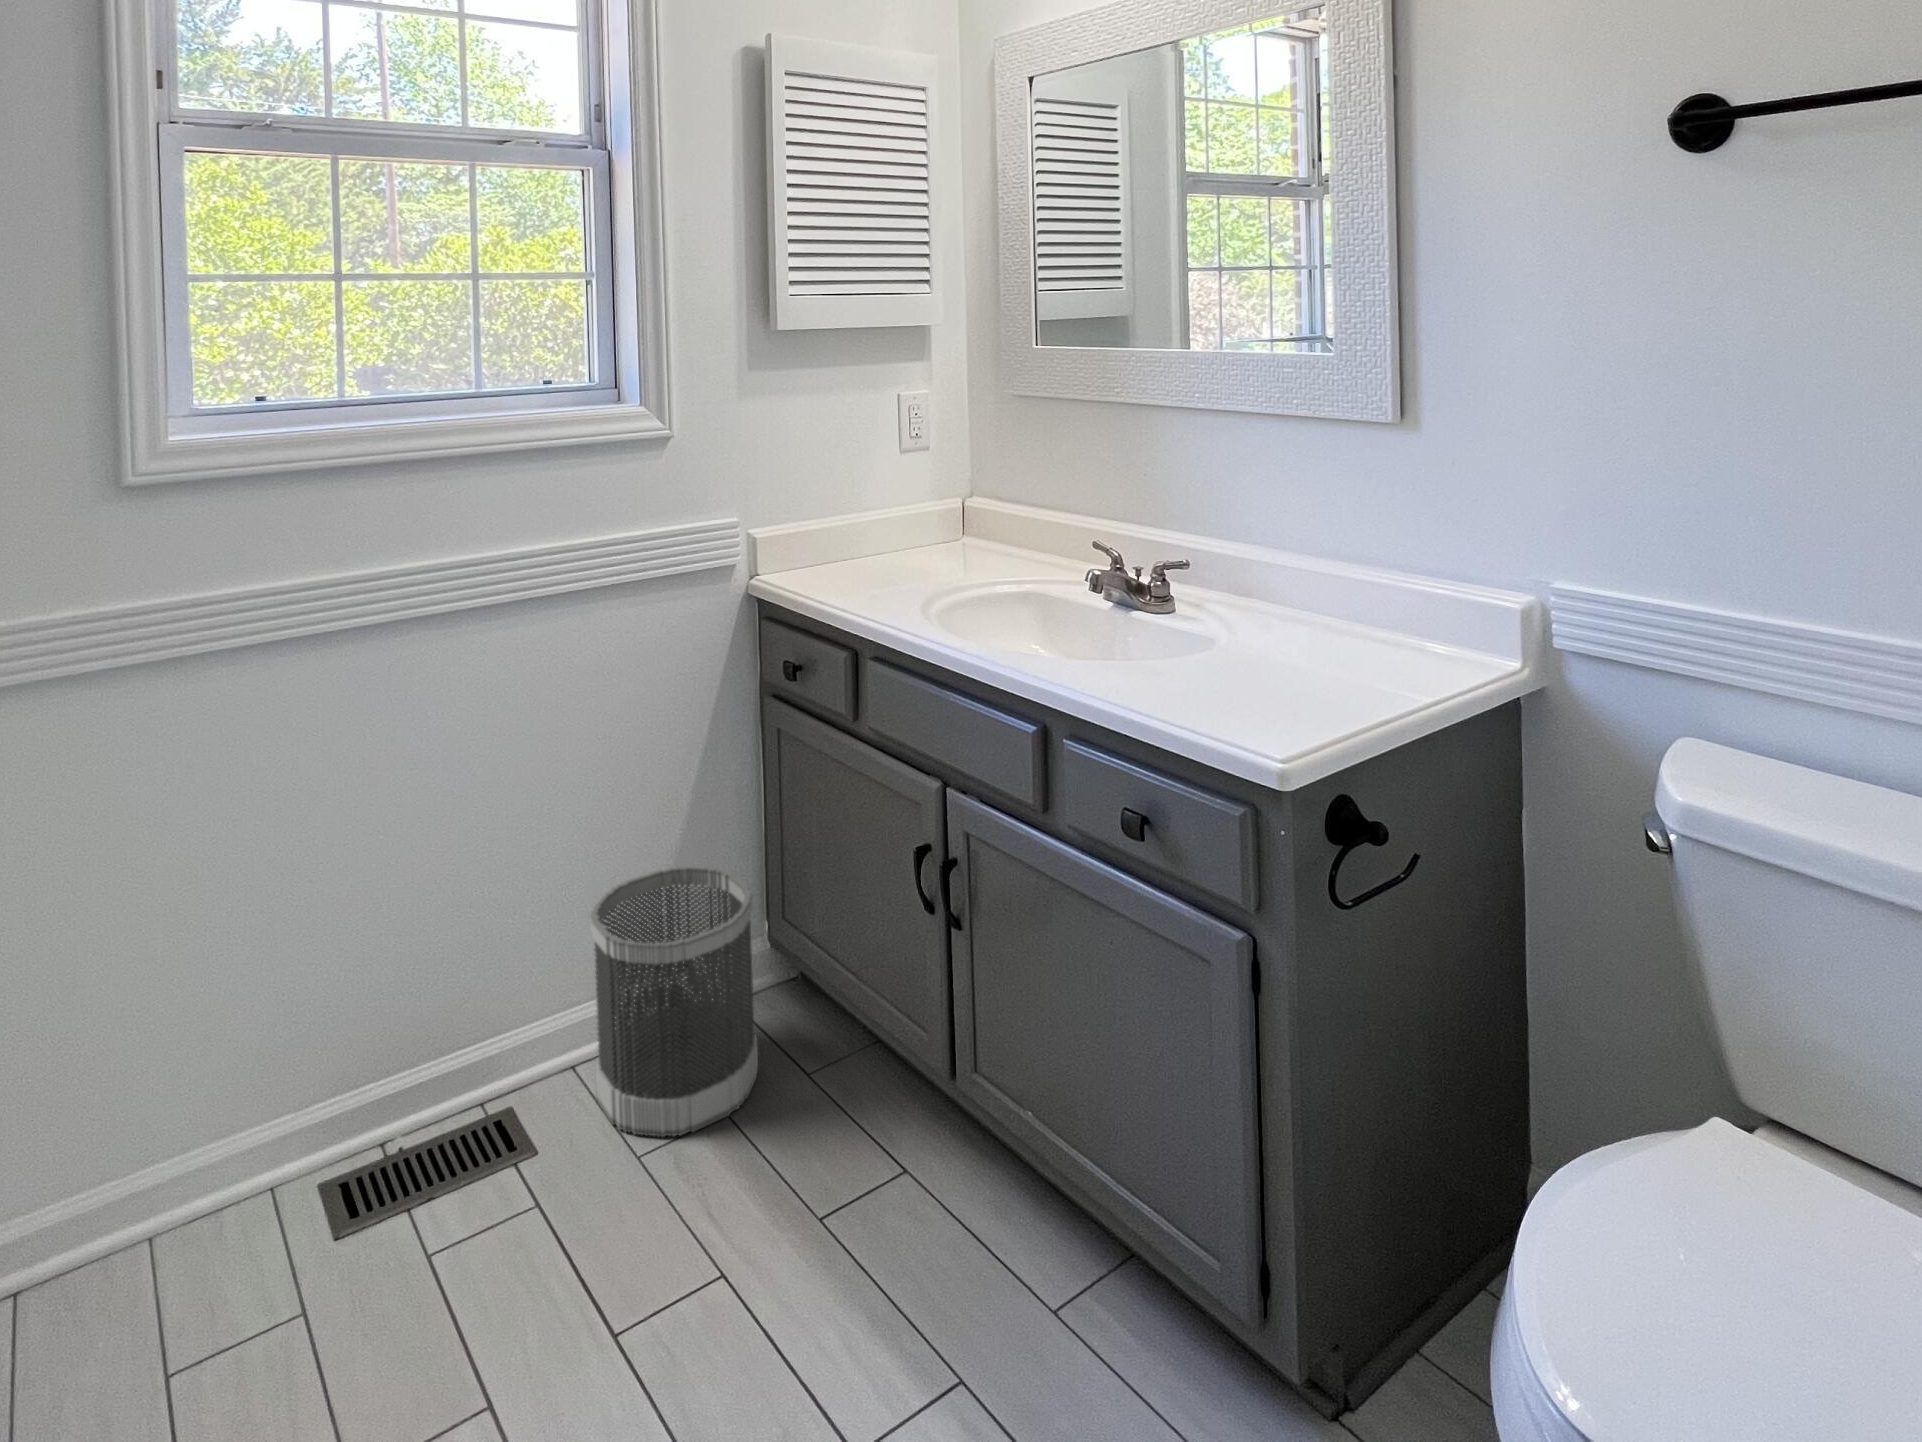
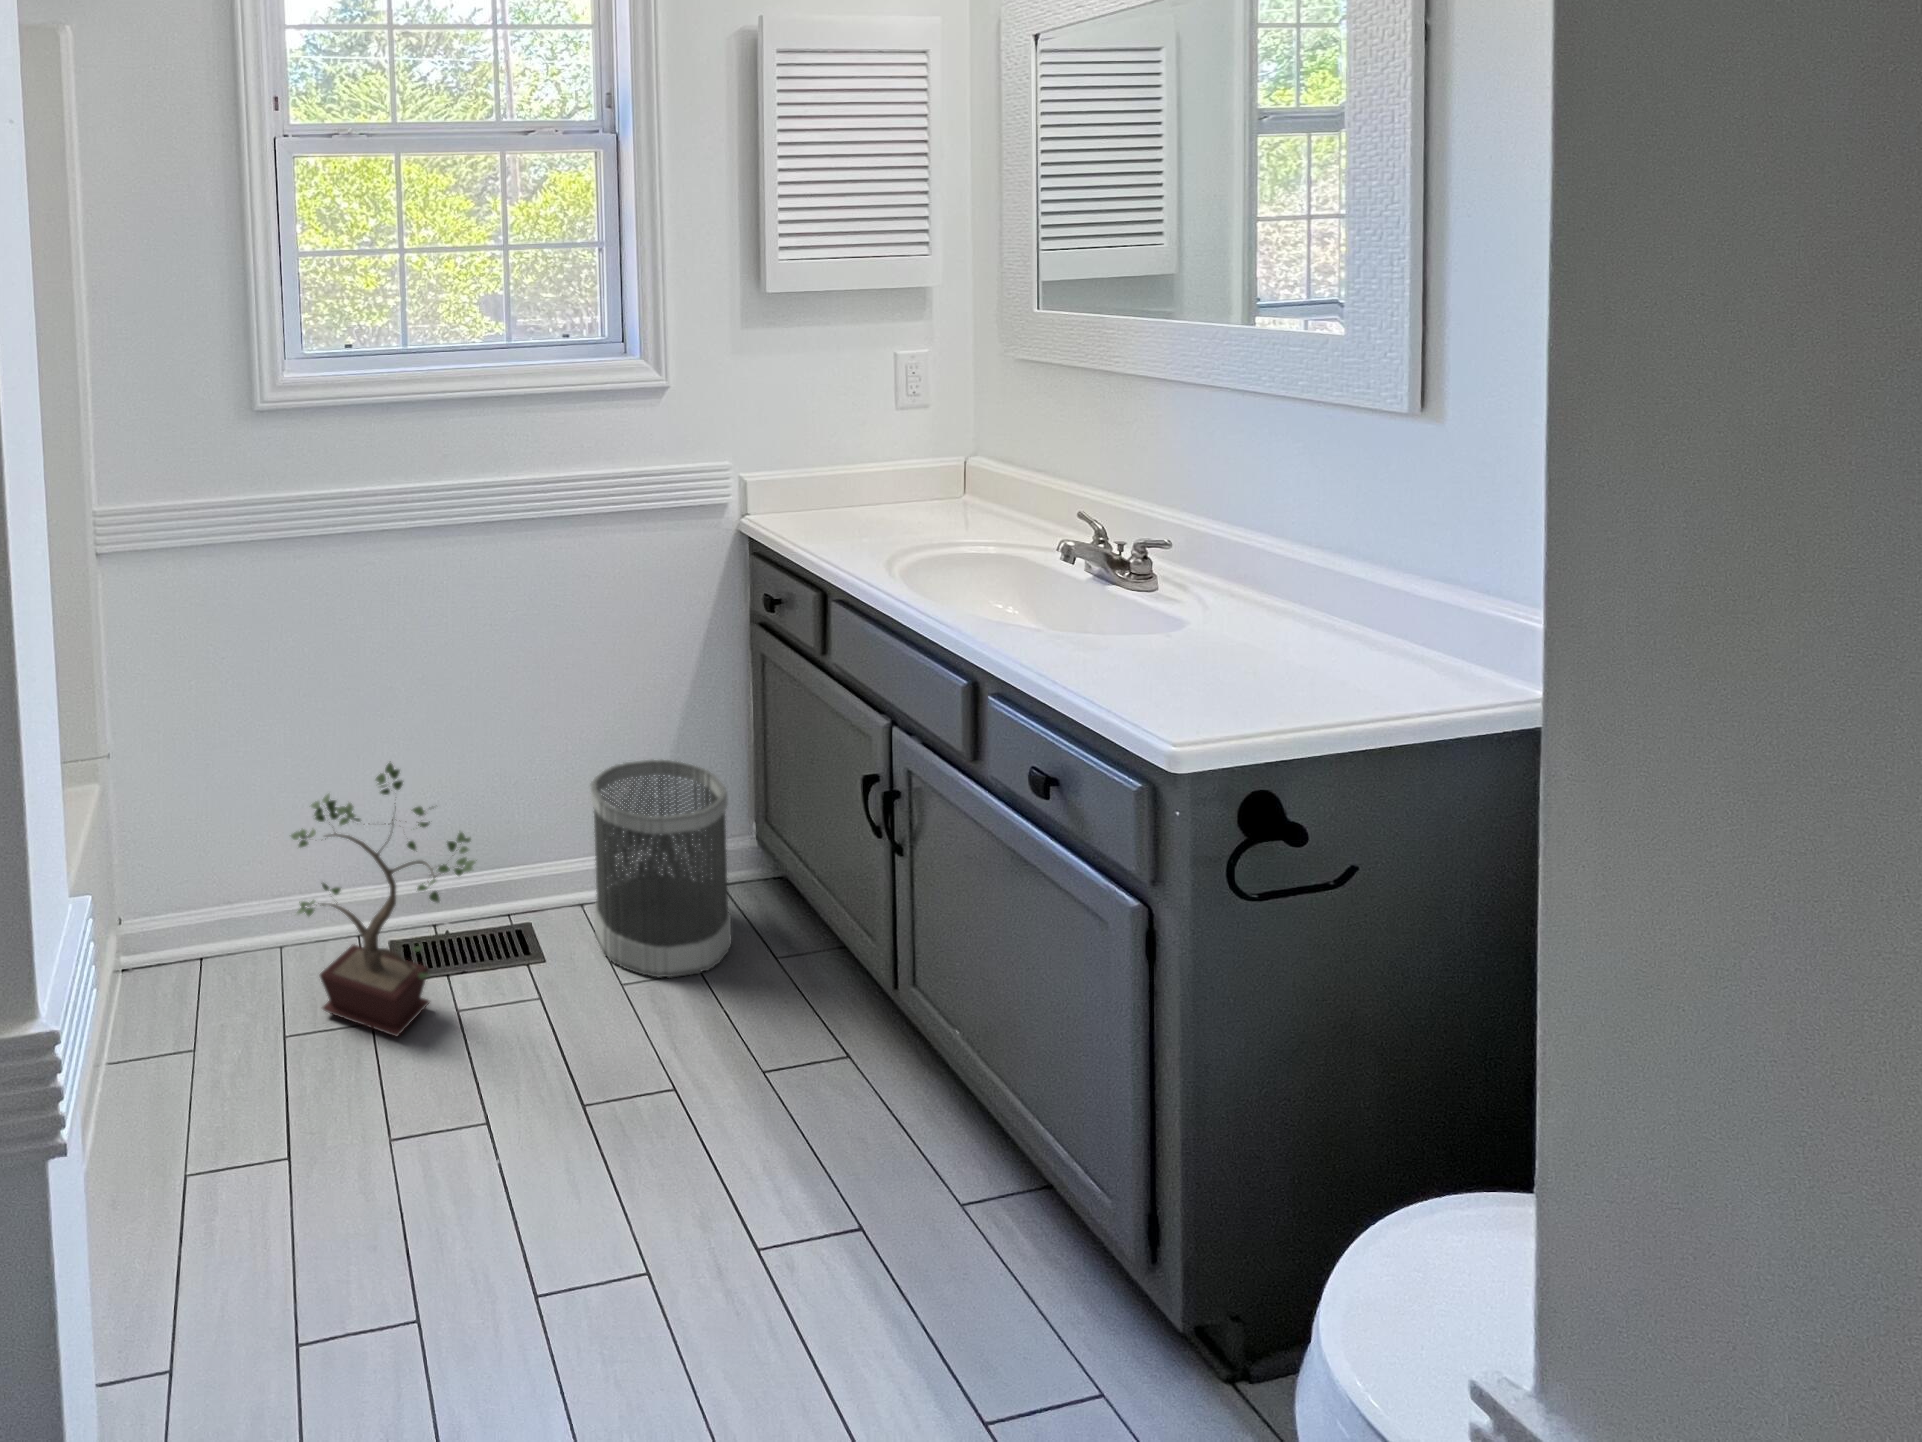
potted plant: none [169,943,466,1326] -> present [291,763,475,1036]

